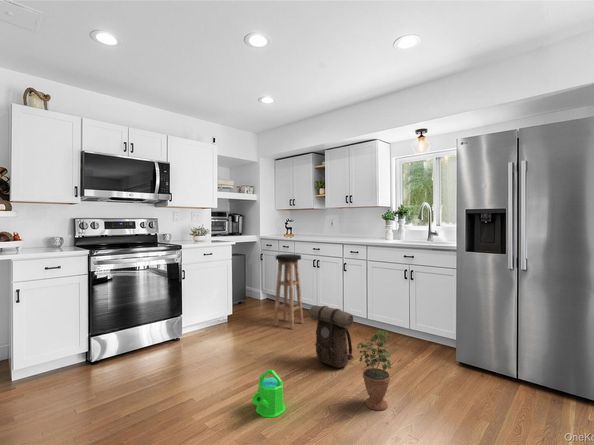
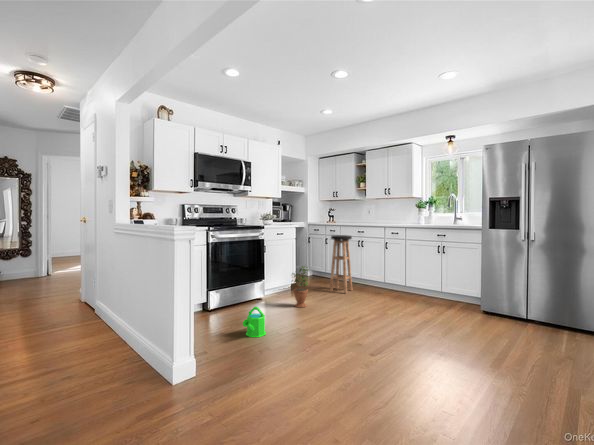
backpack: present [309,305,353,368] -> none [369,270,405,314]
potted plant: present [357,330,391,411] -> present [292,266,309,308]
watering can: present [253,369,285,417] -> present [243,307,266,337]

